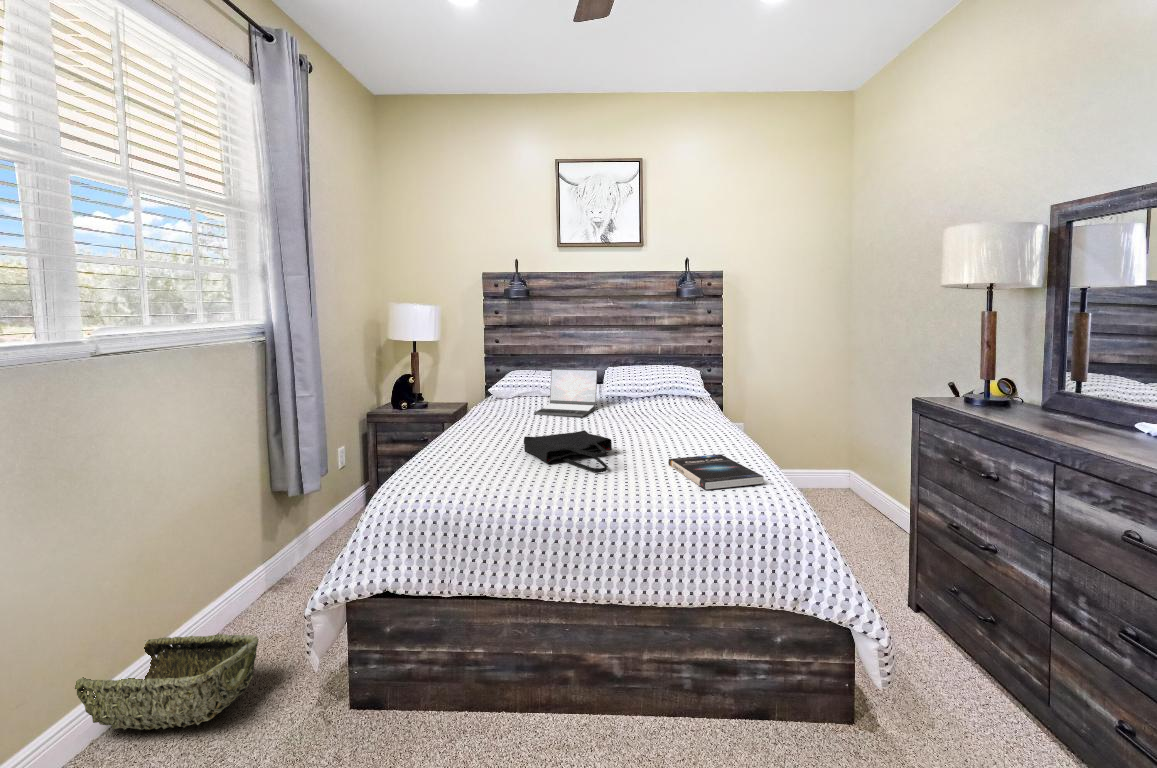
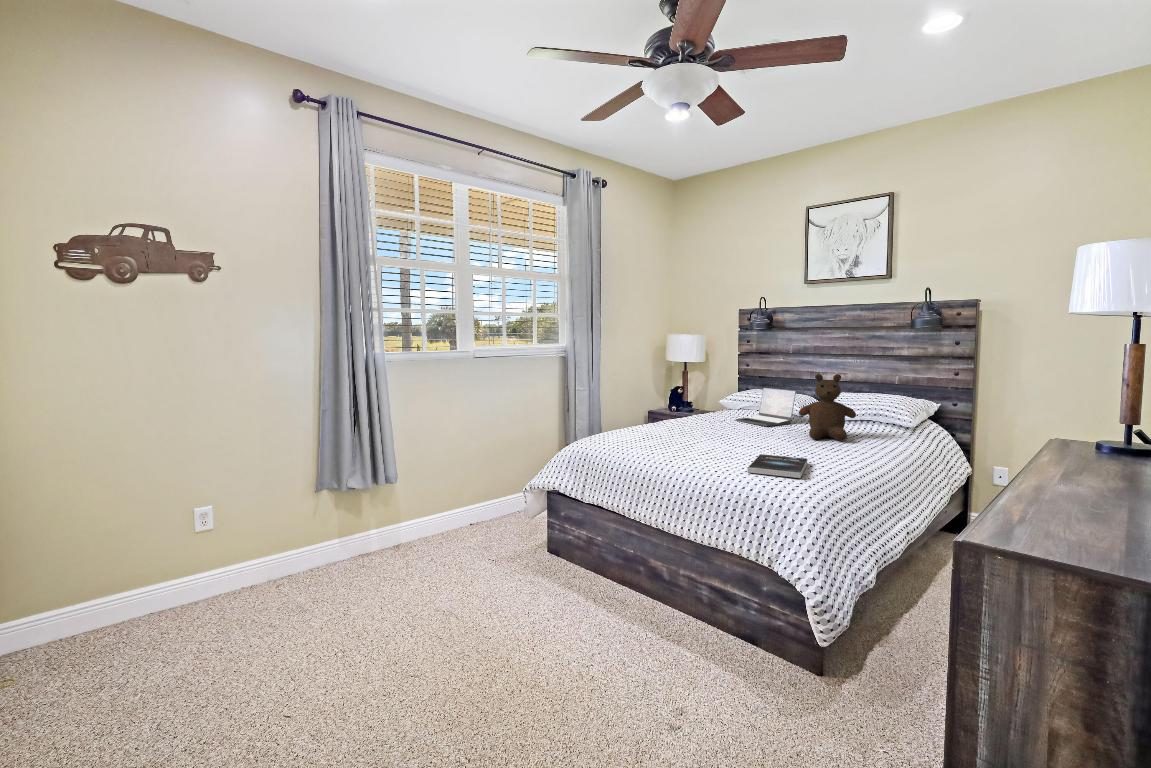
teddy bear: none [629,348,689,426] -> present [799,374,856,441]
tote bag: present [524,430,612,472] -> none [677,427,733,453]
woven basket: present [75,634,259,730] -> none [454,498,523,537]

